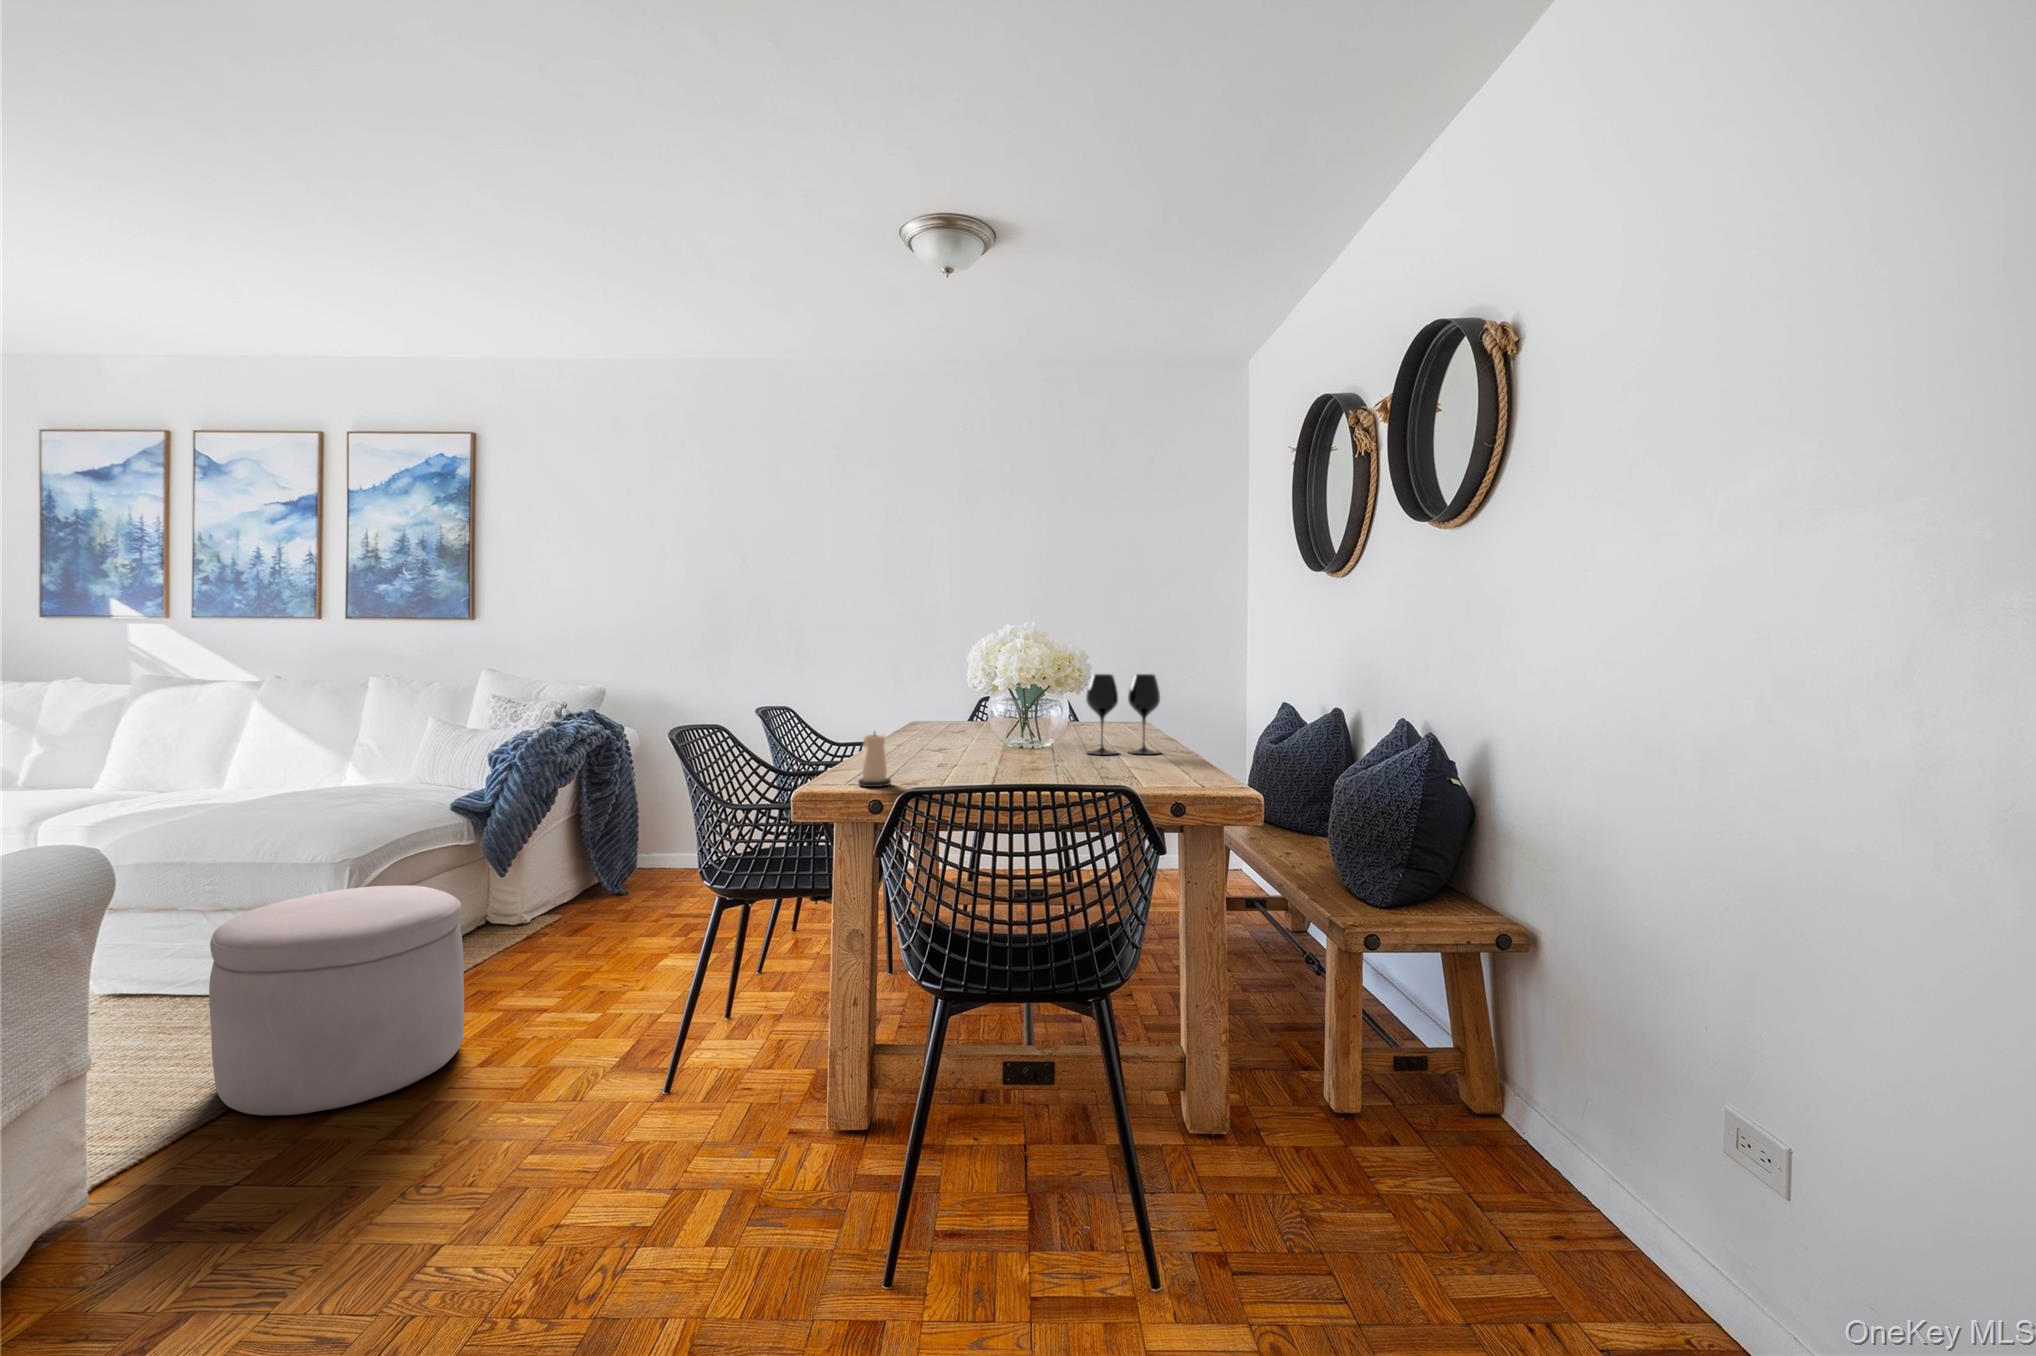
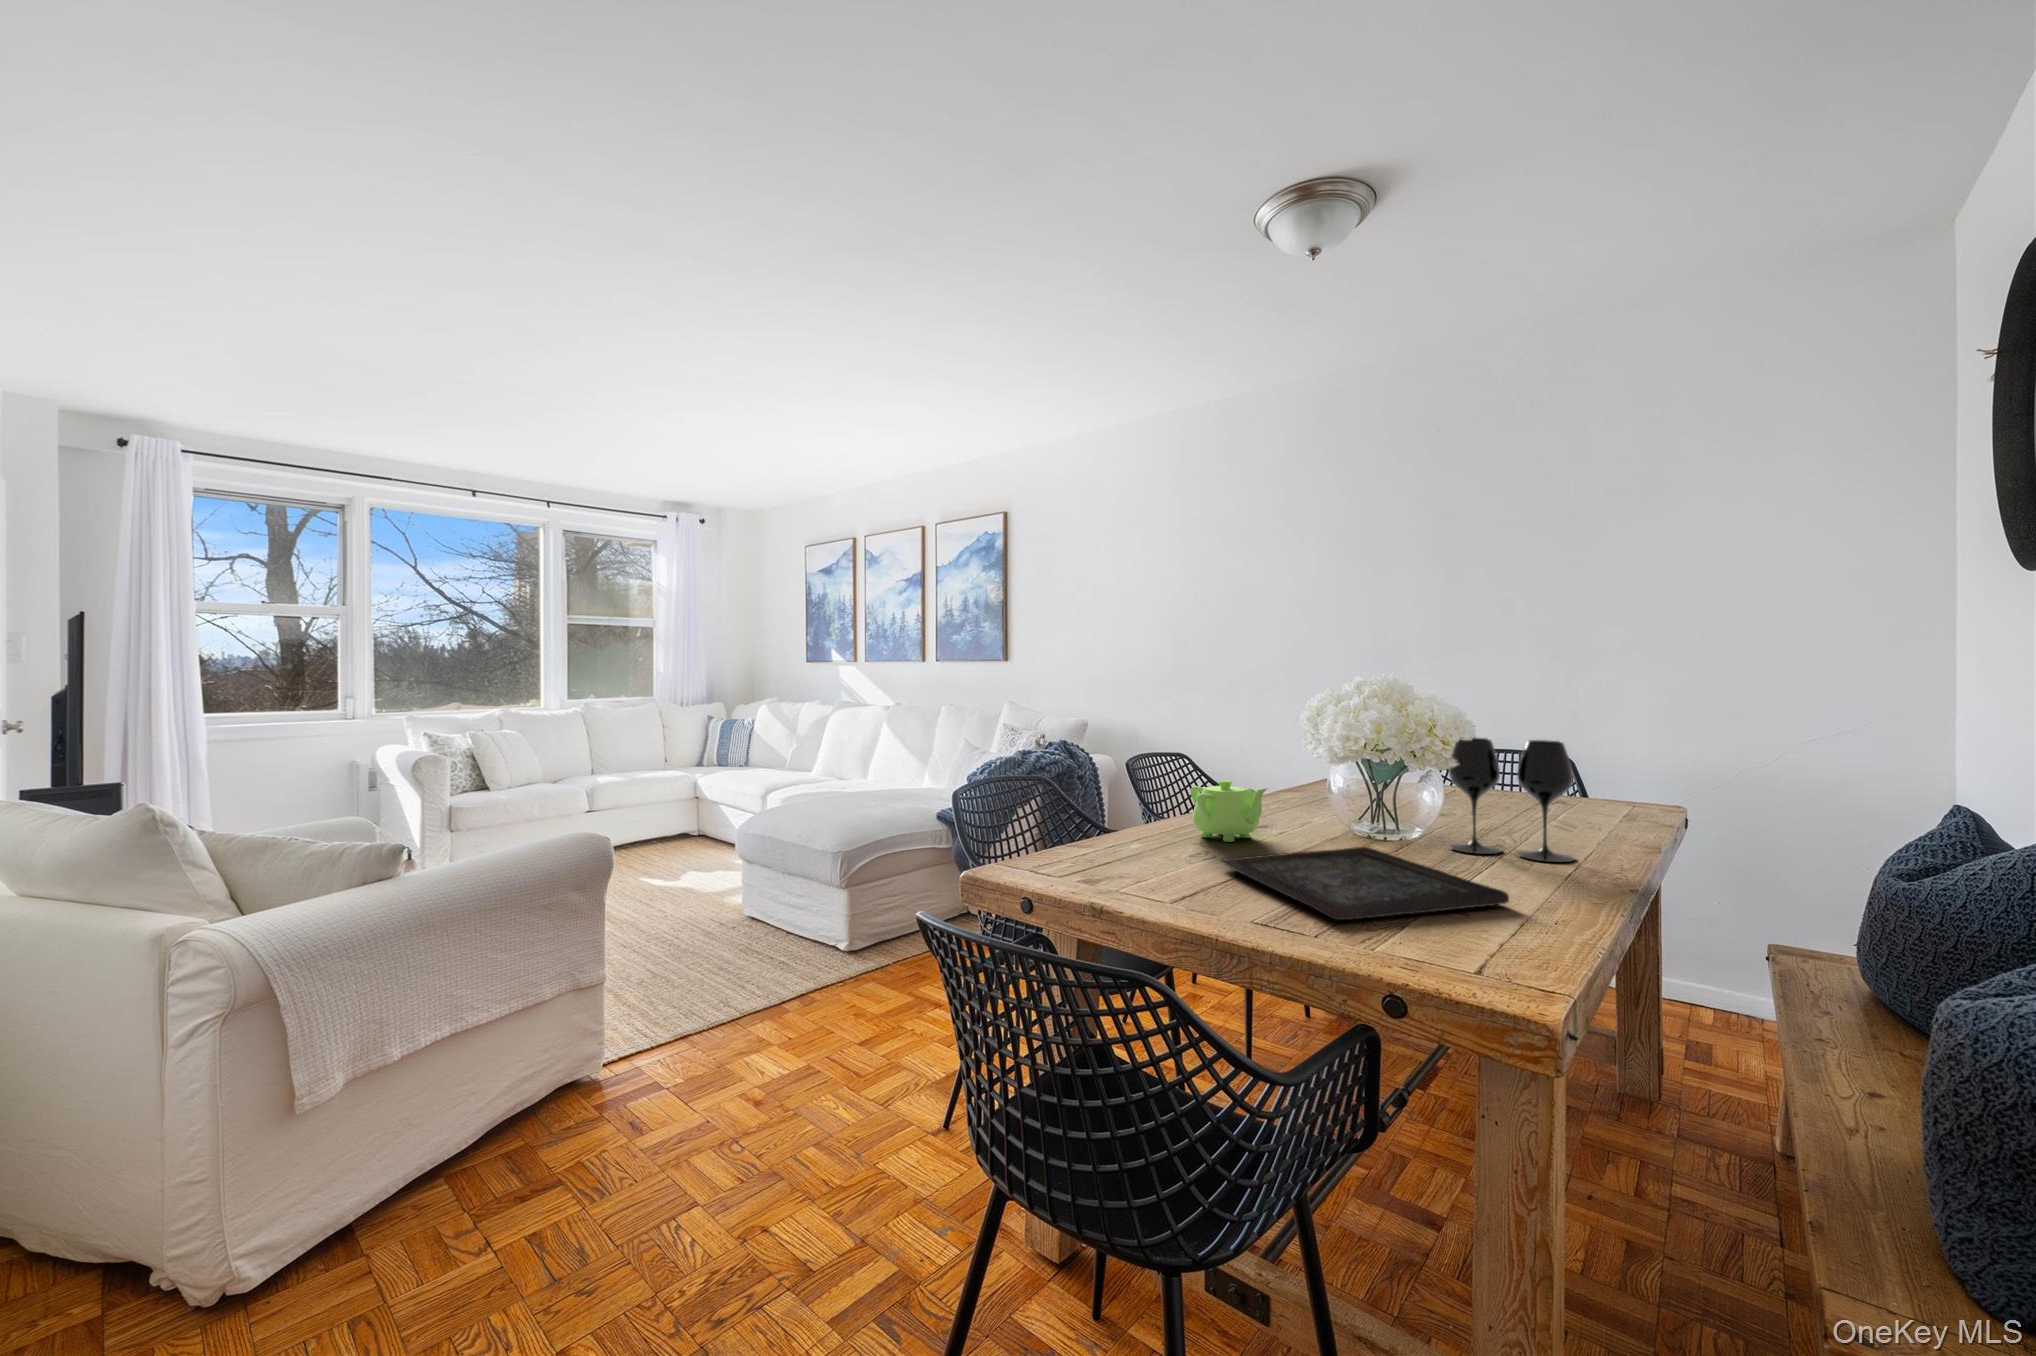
teapot: none [903,715,978,764] -> present [1191,780,1267,842]
candle: present [858,733,891,787] -> none [1069,799,1105,865]
tray: none [980,755,1173,789] -> present [1222,847,1509,920]
ottoman: present [209,886,464,1115] -> none [705,877,867,1051]

